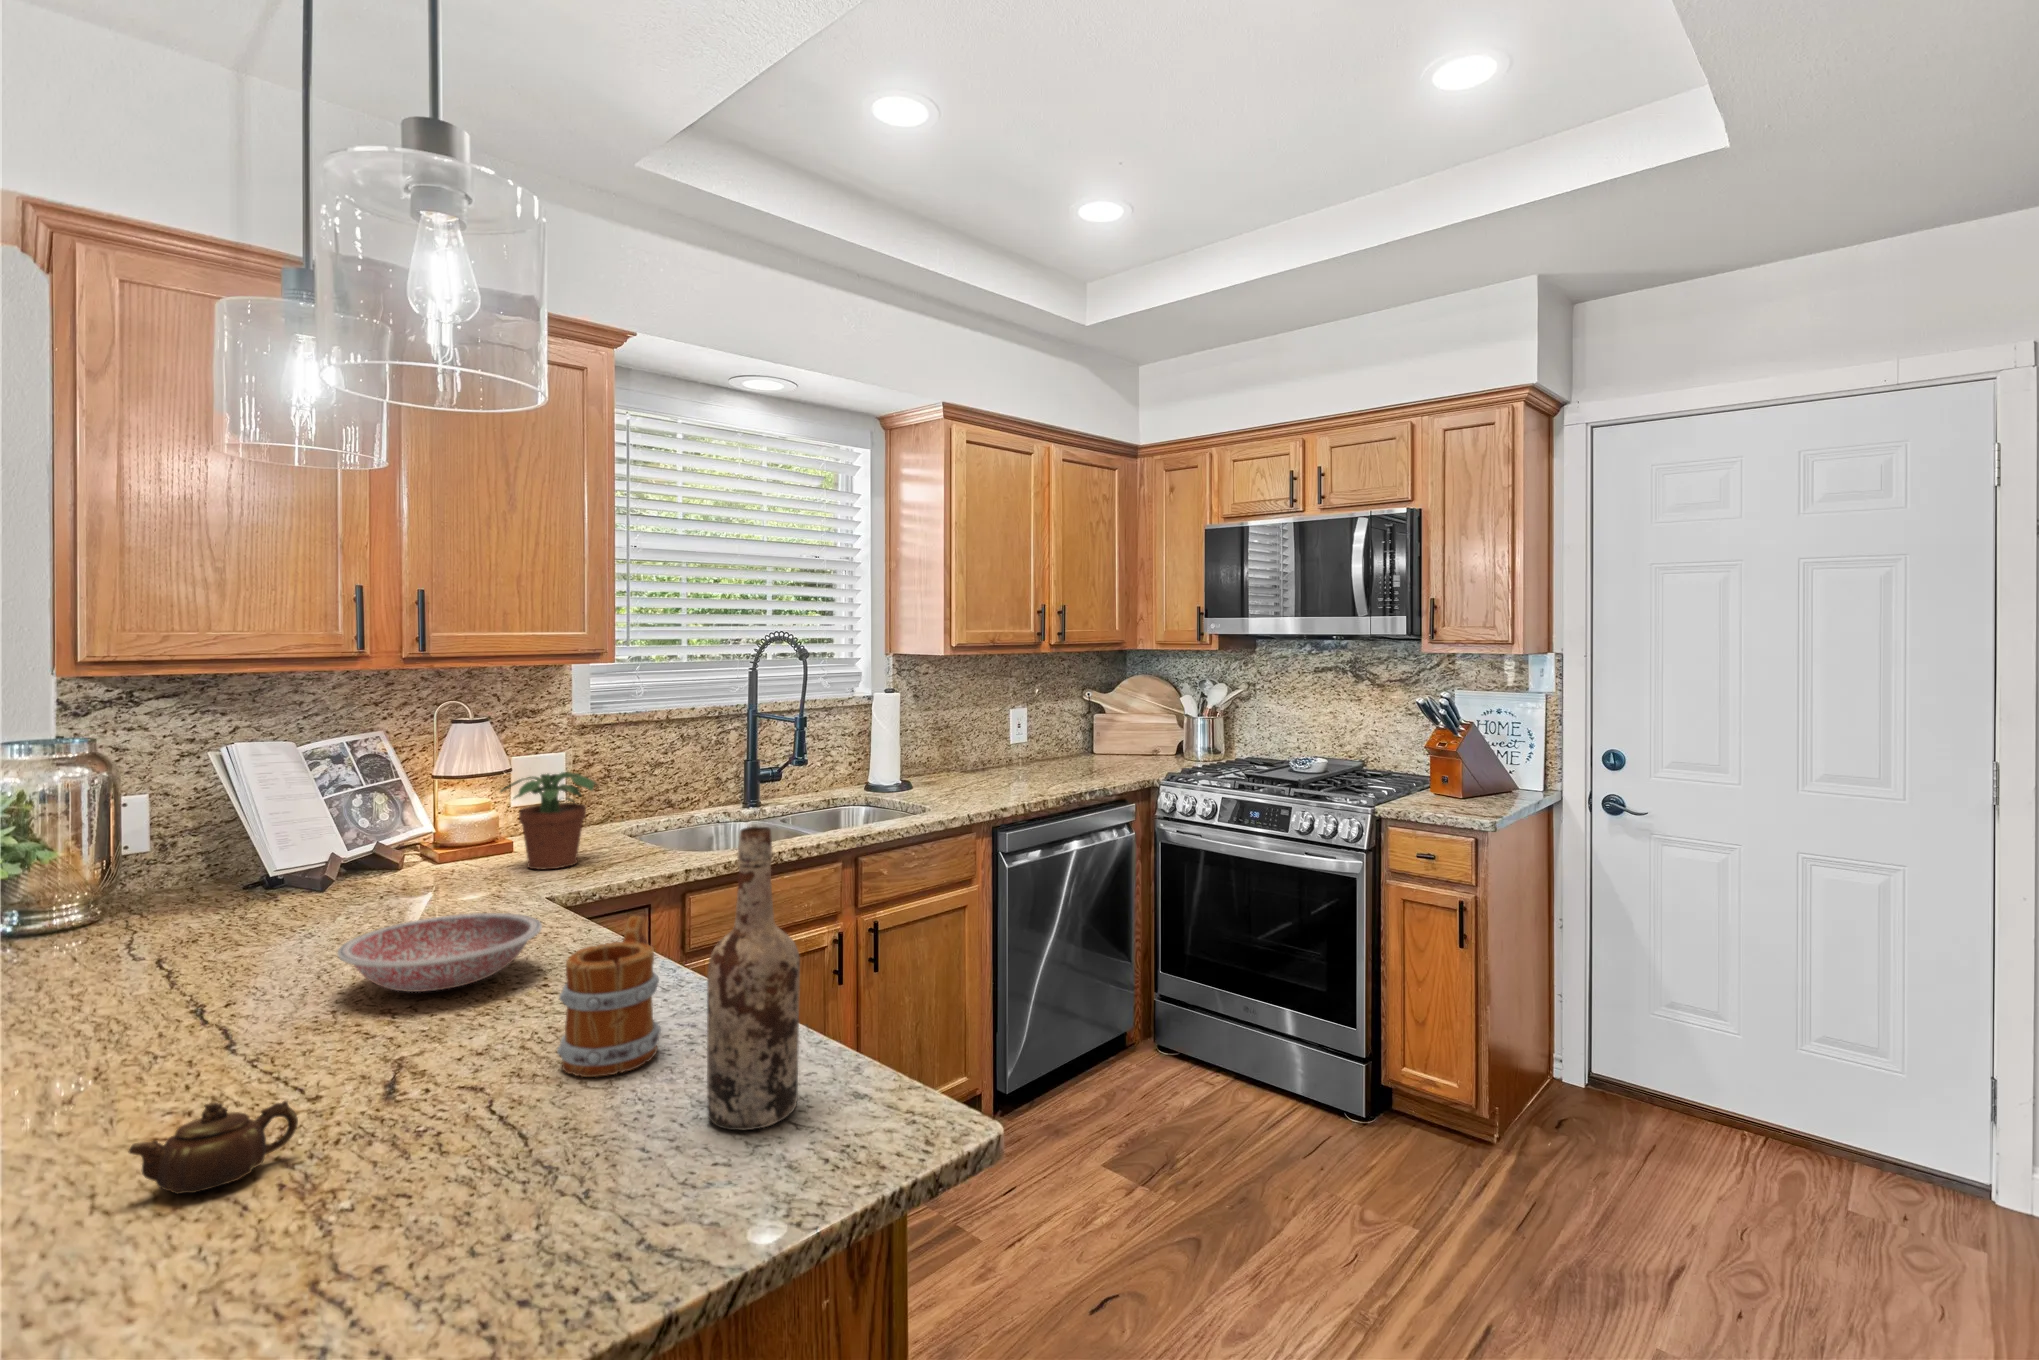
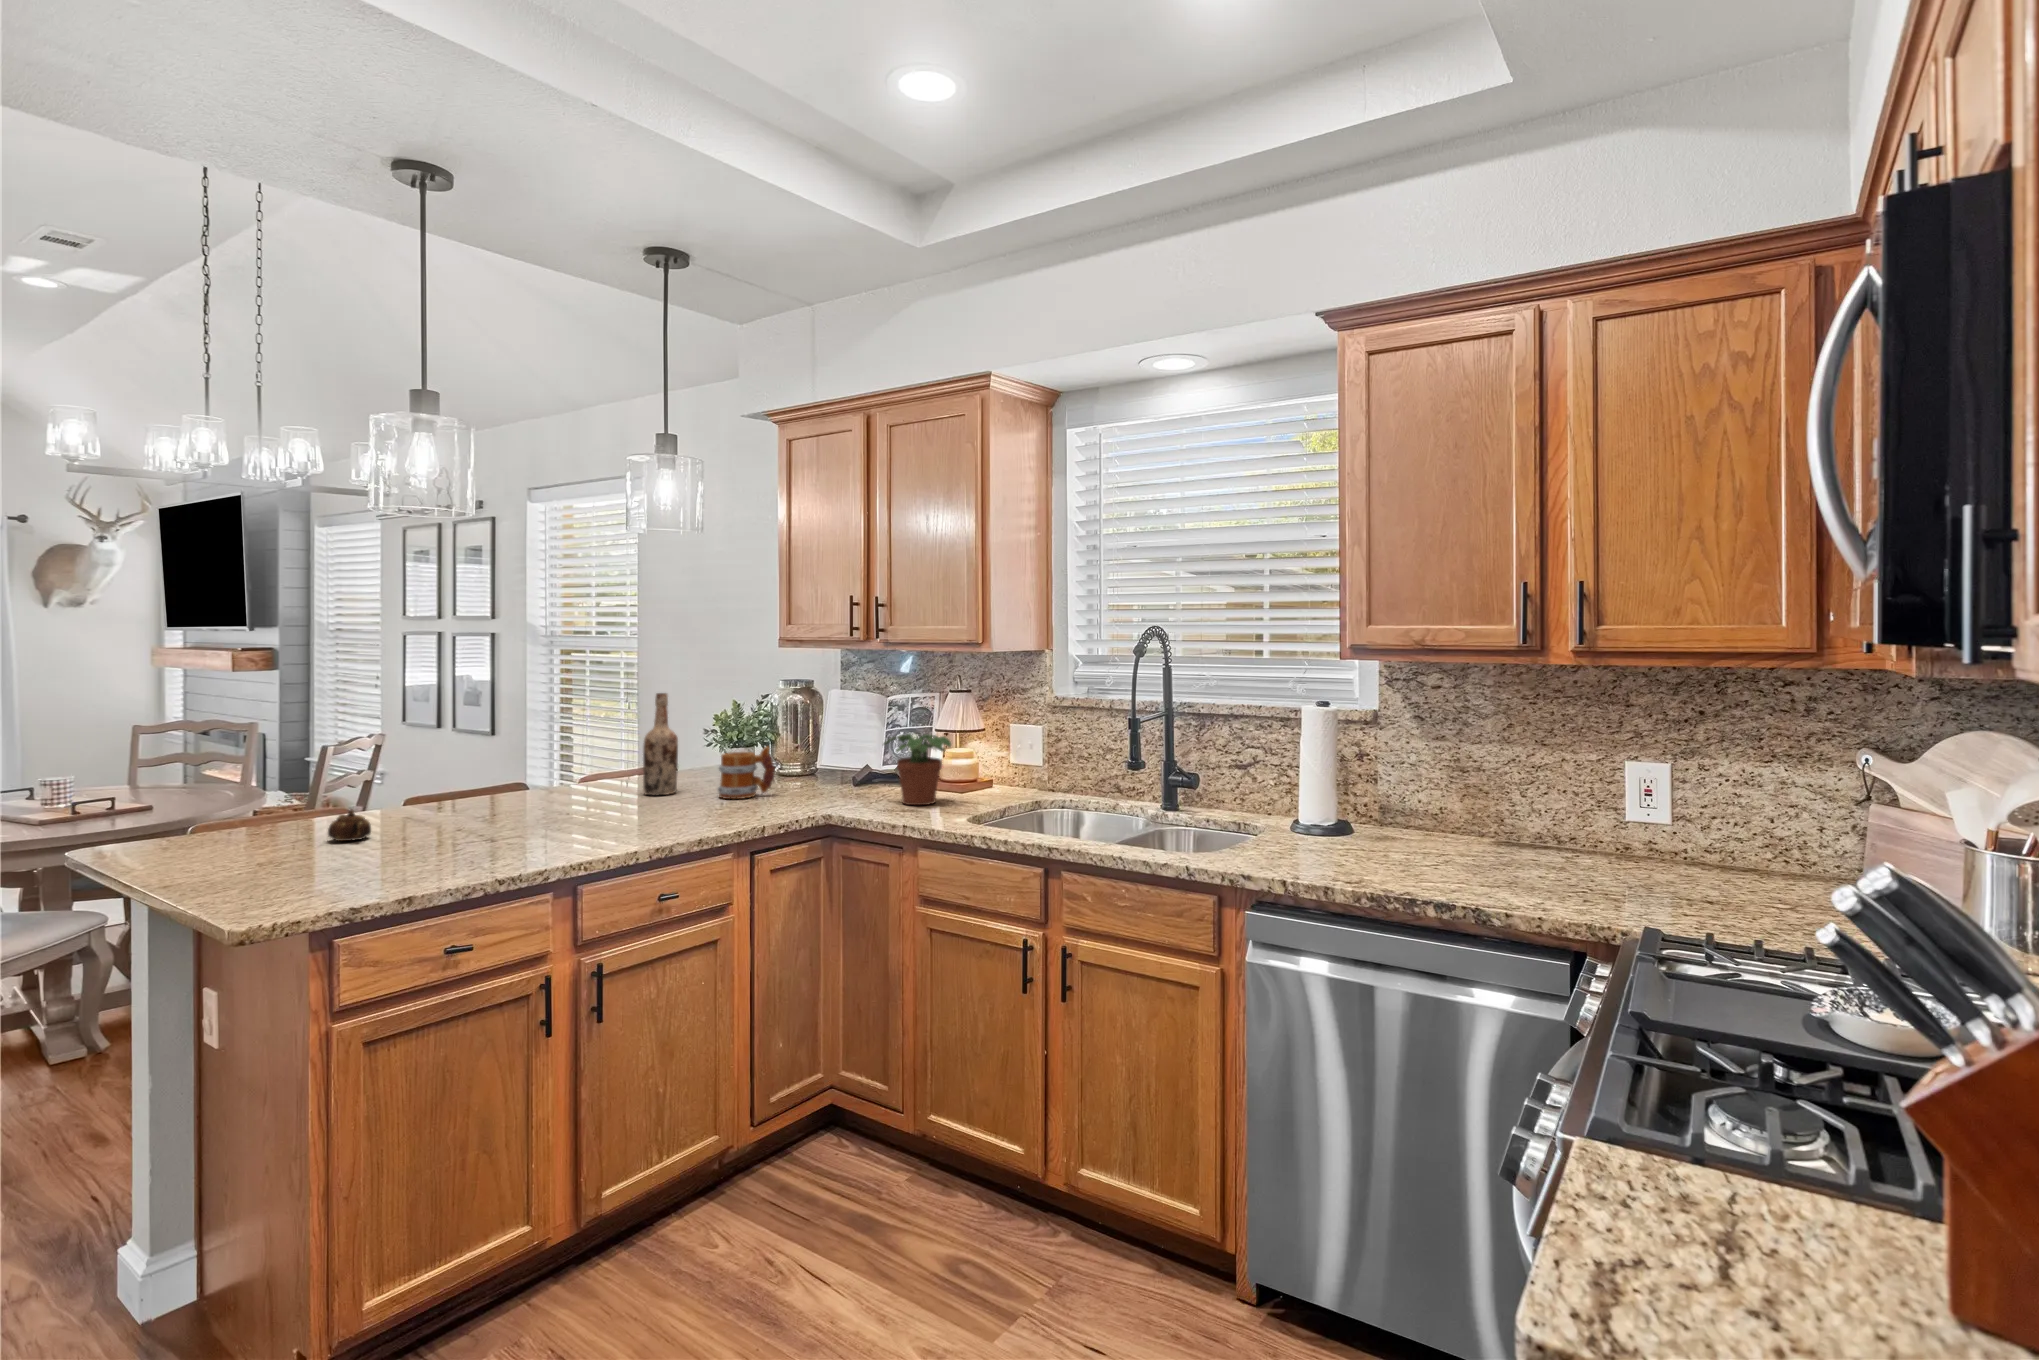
wine bottle: present [707,827,800,1130] -> present [643,693,678,795]
bowl: present [338,913,542,992] -> none [556,789,666,826]
mug: present [557,916,661,1077] -> present [718,746,775,799]

